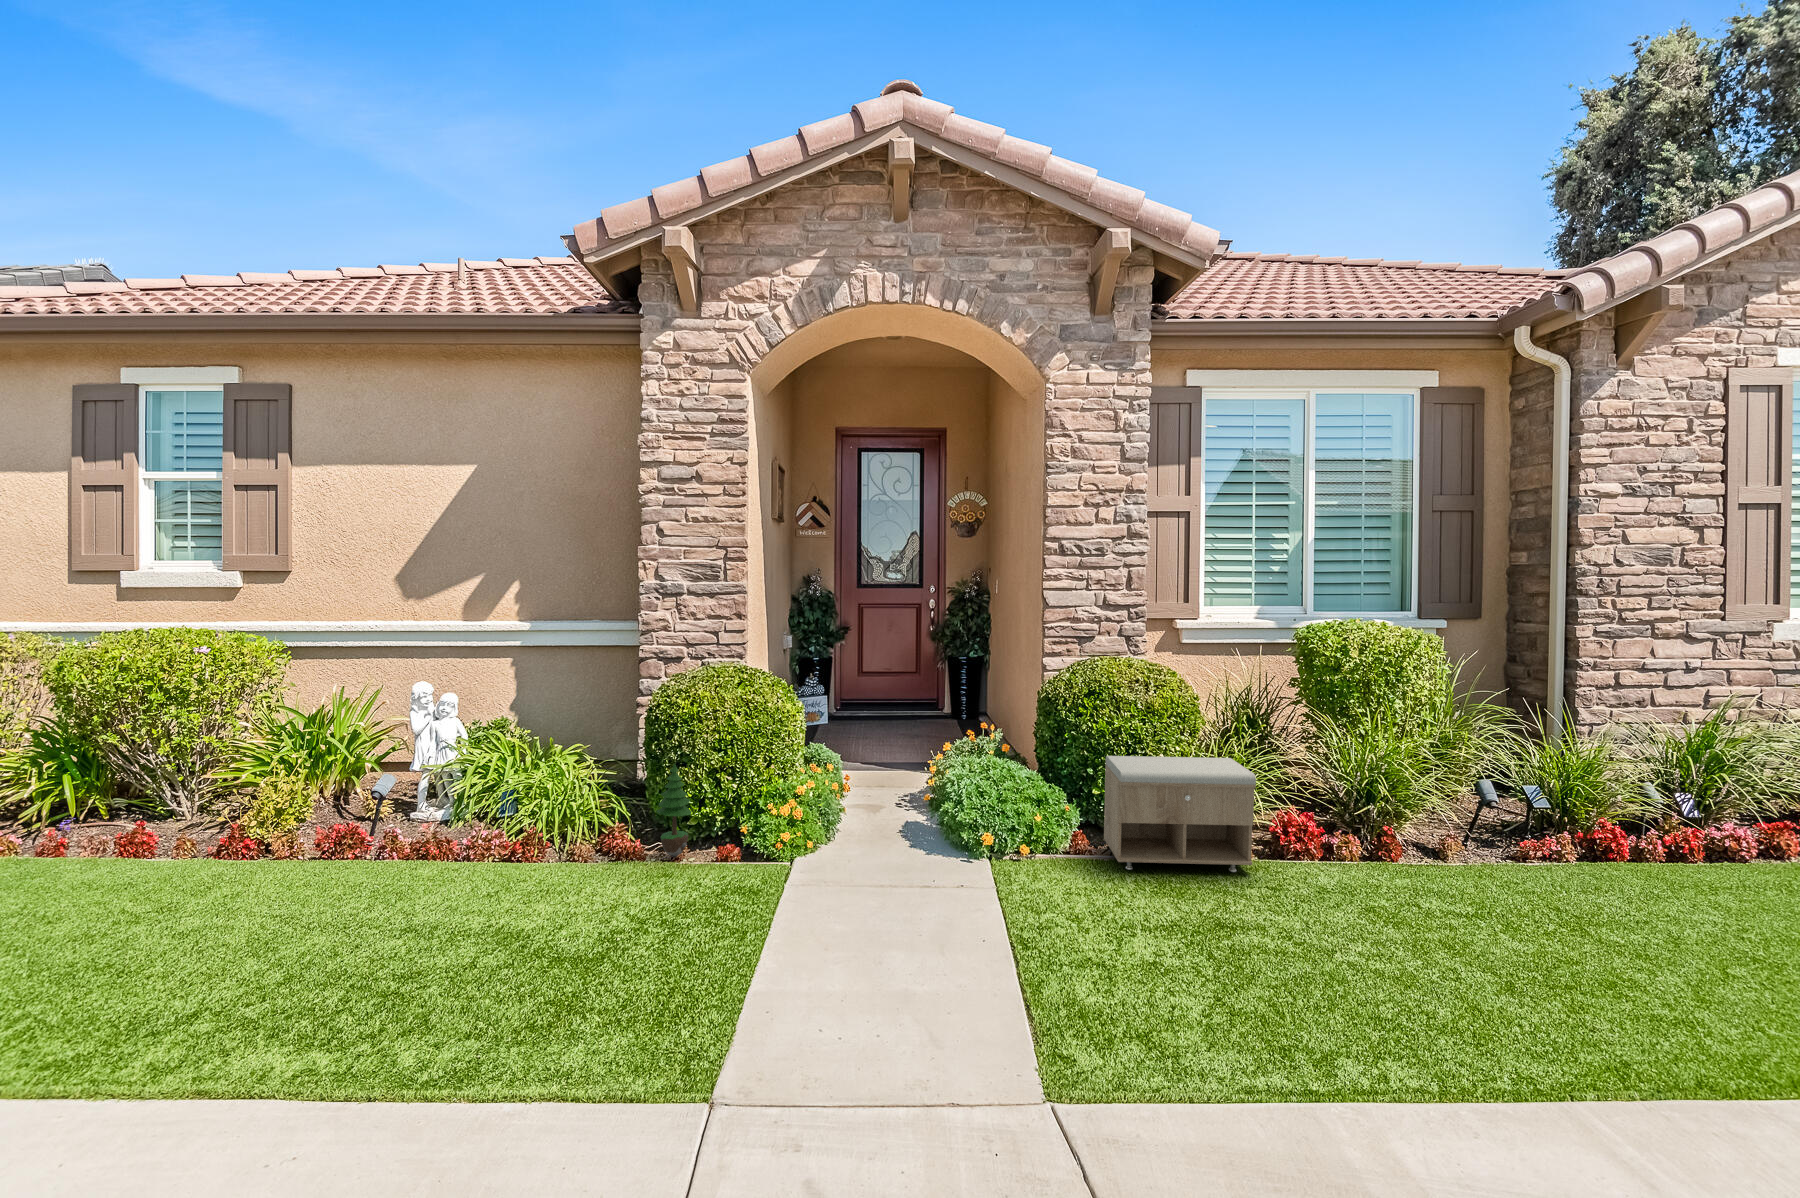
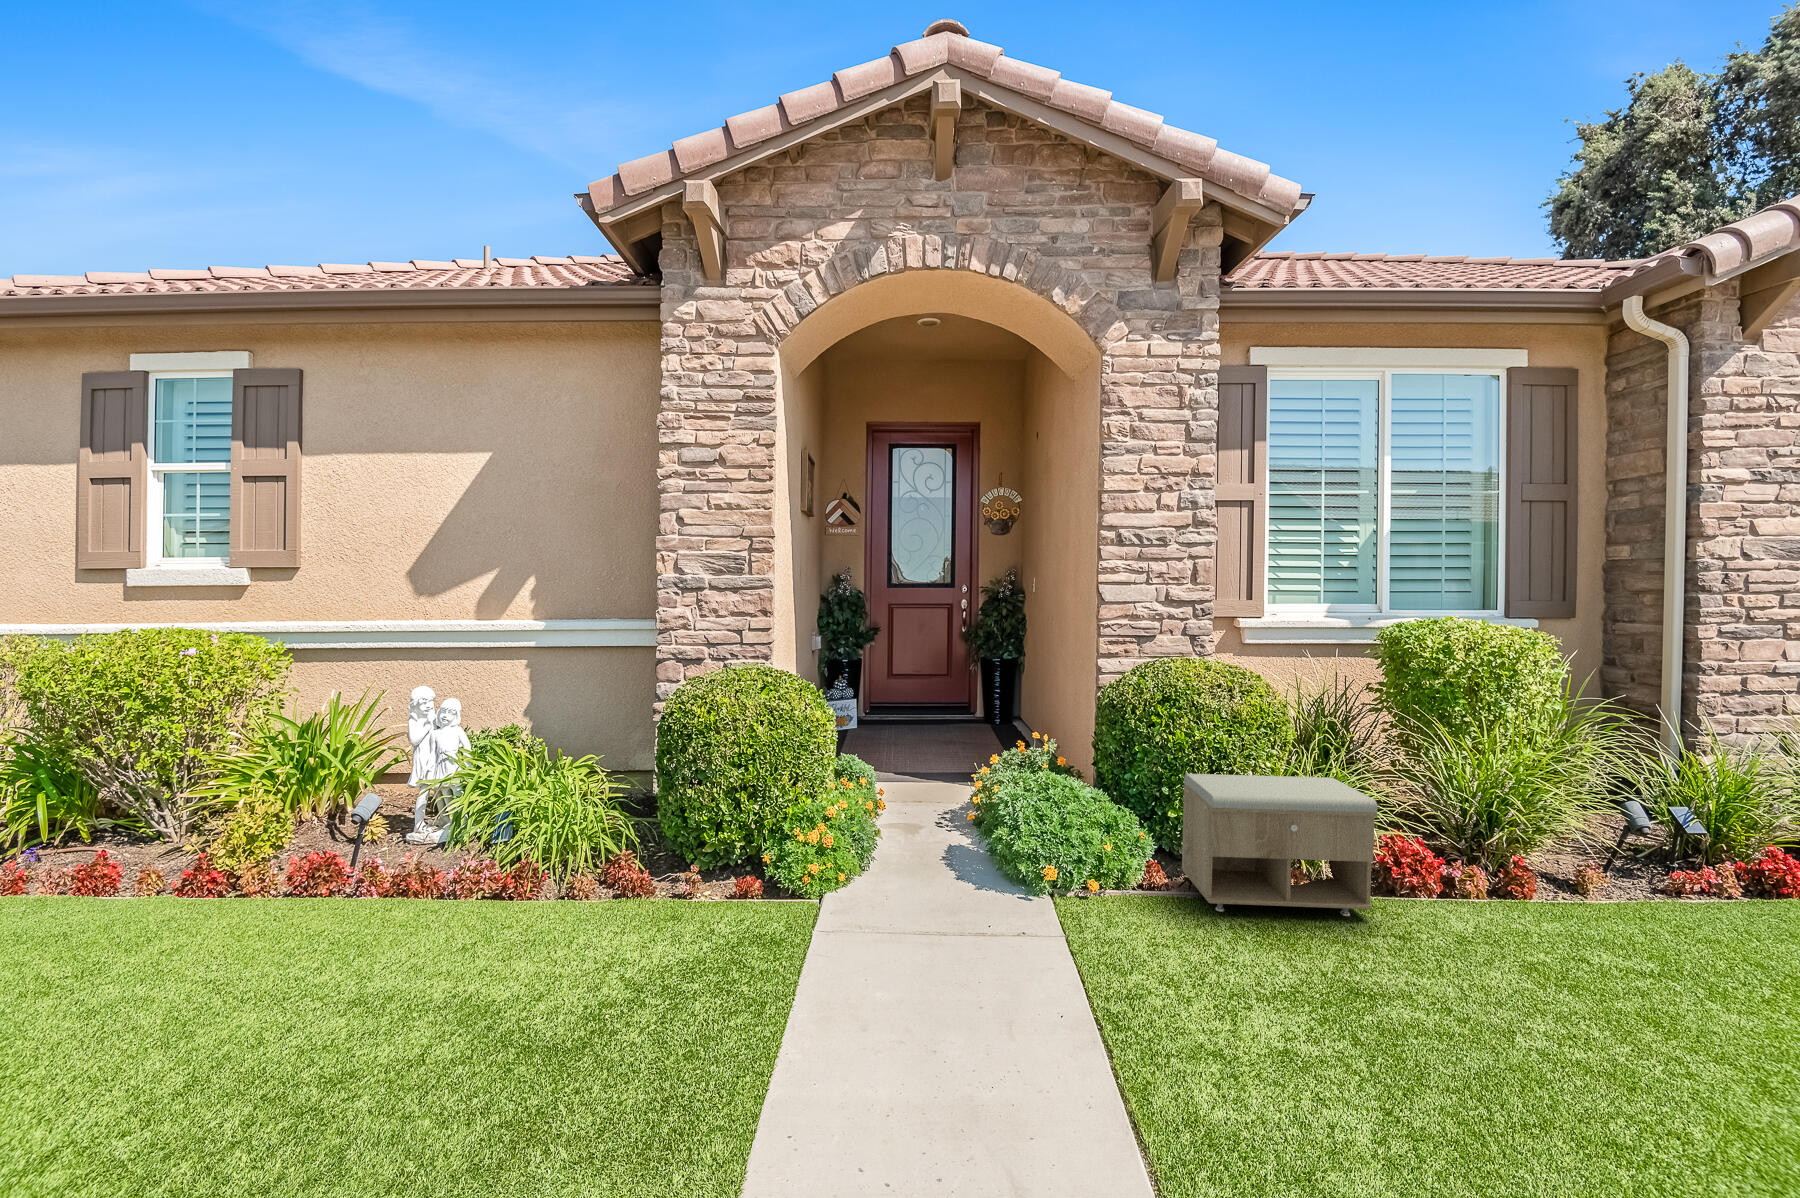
potted tree: present [657,763,691,857] -> none [664,779,706,889]

